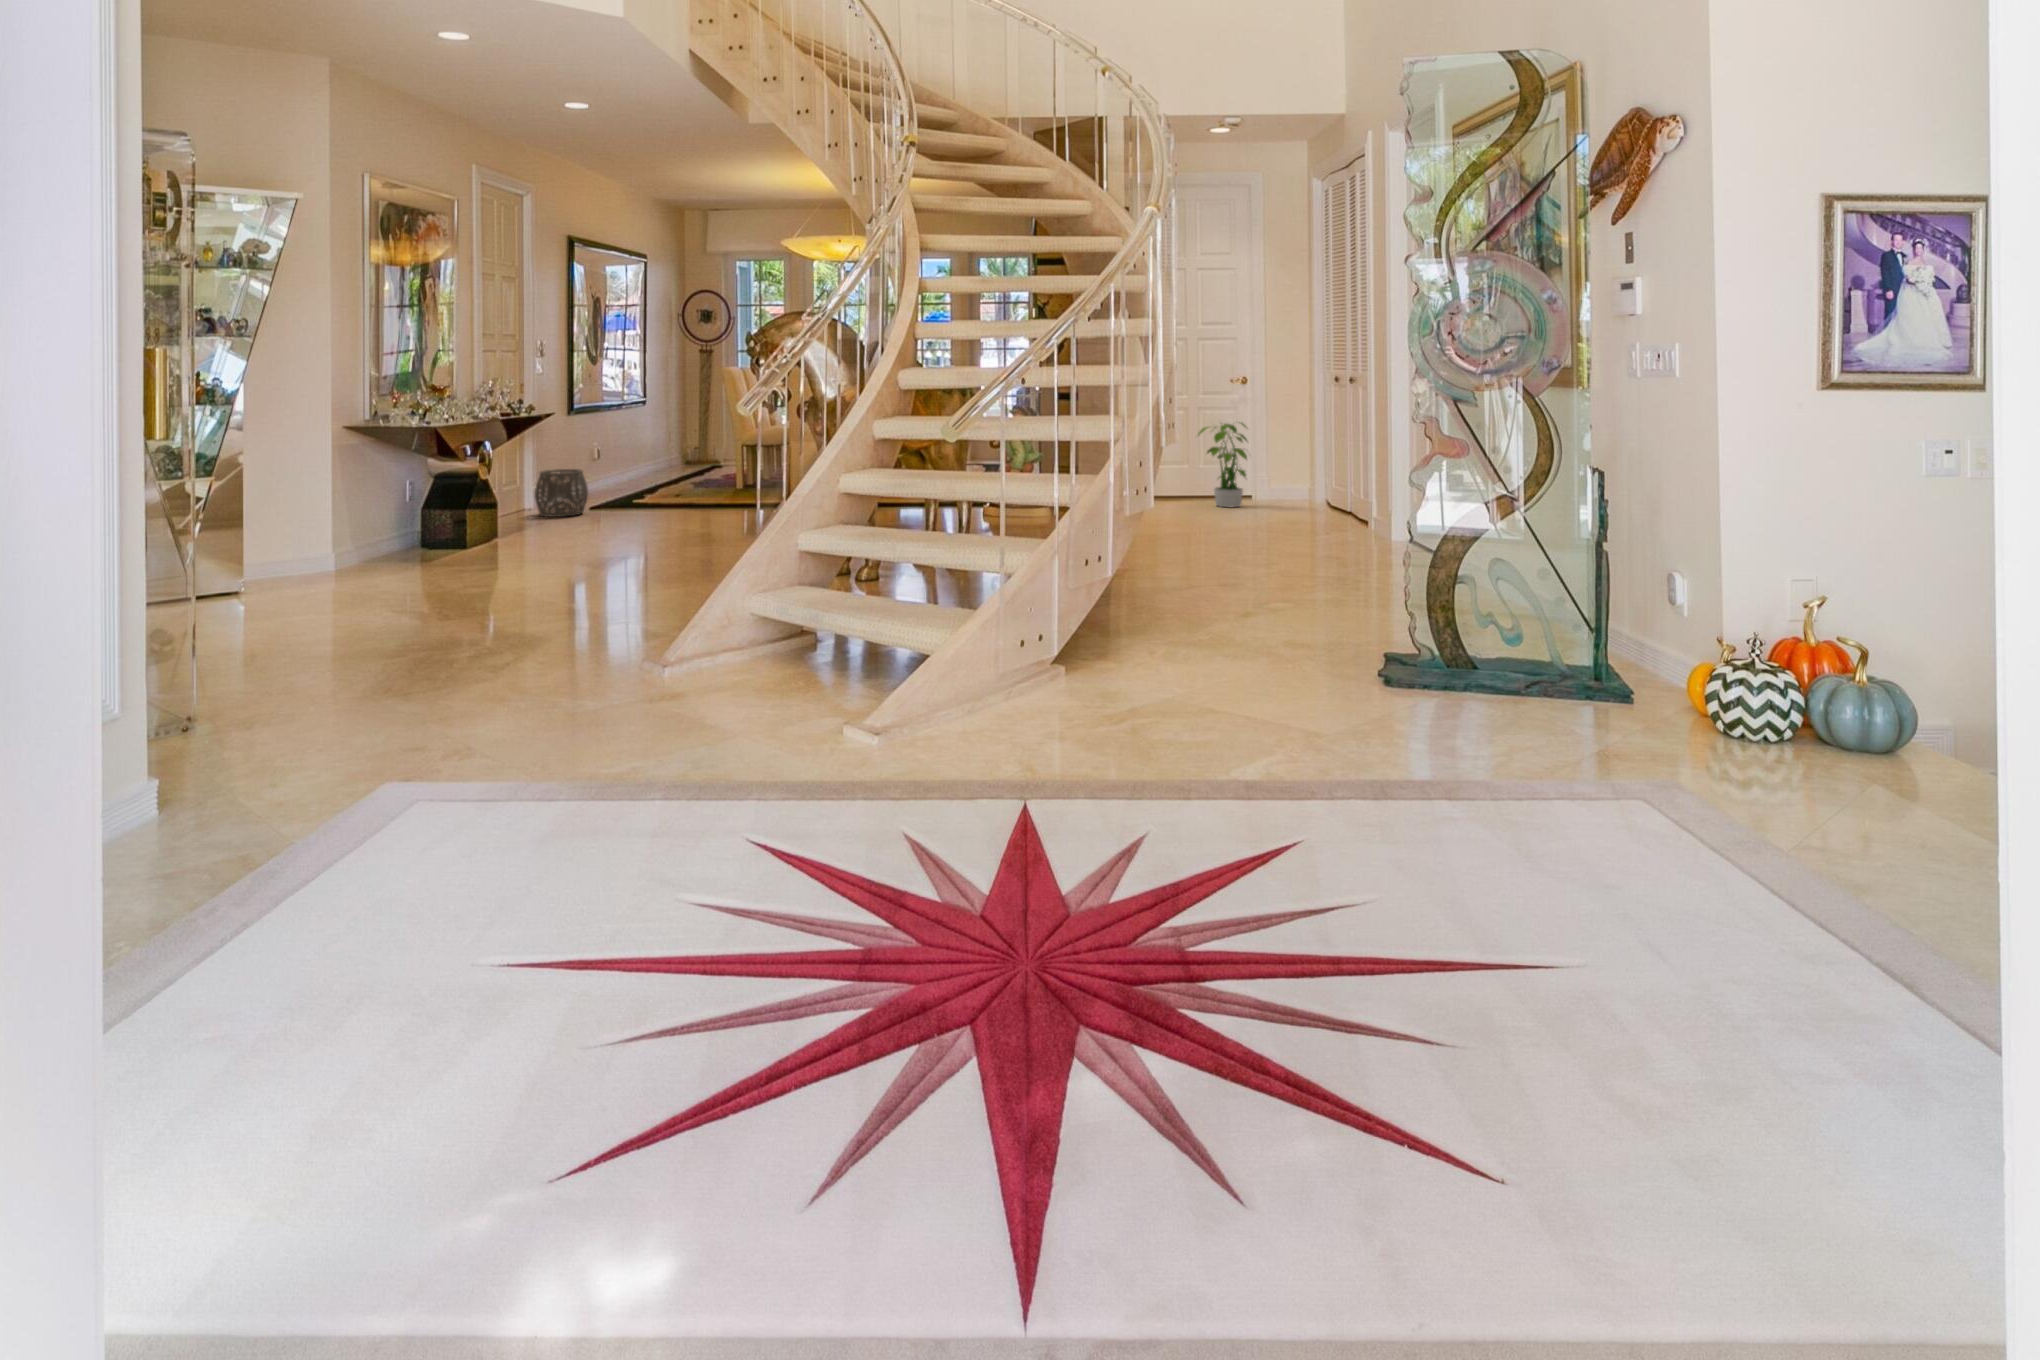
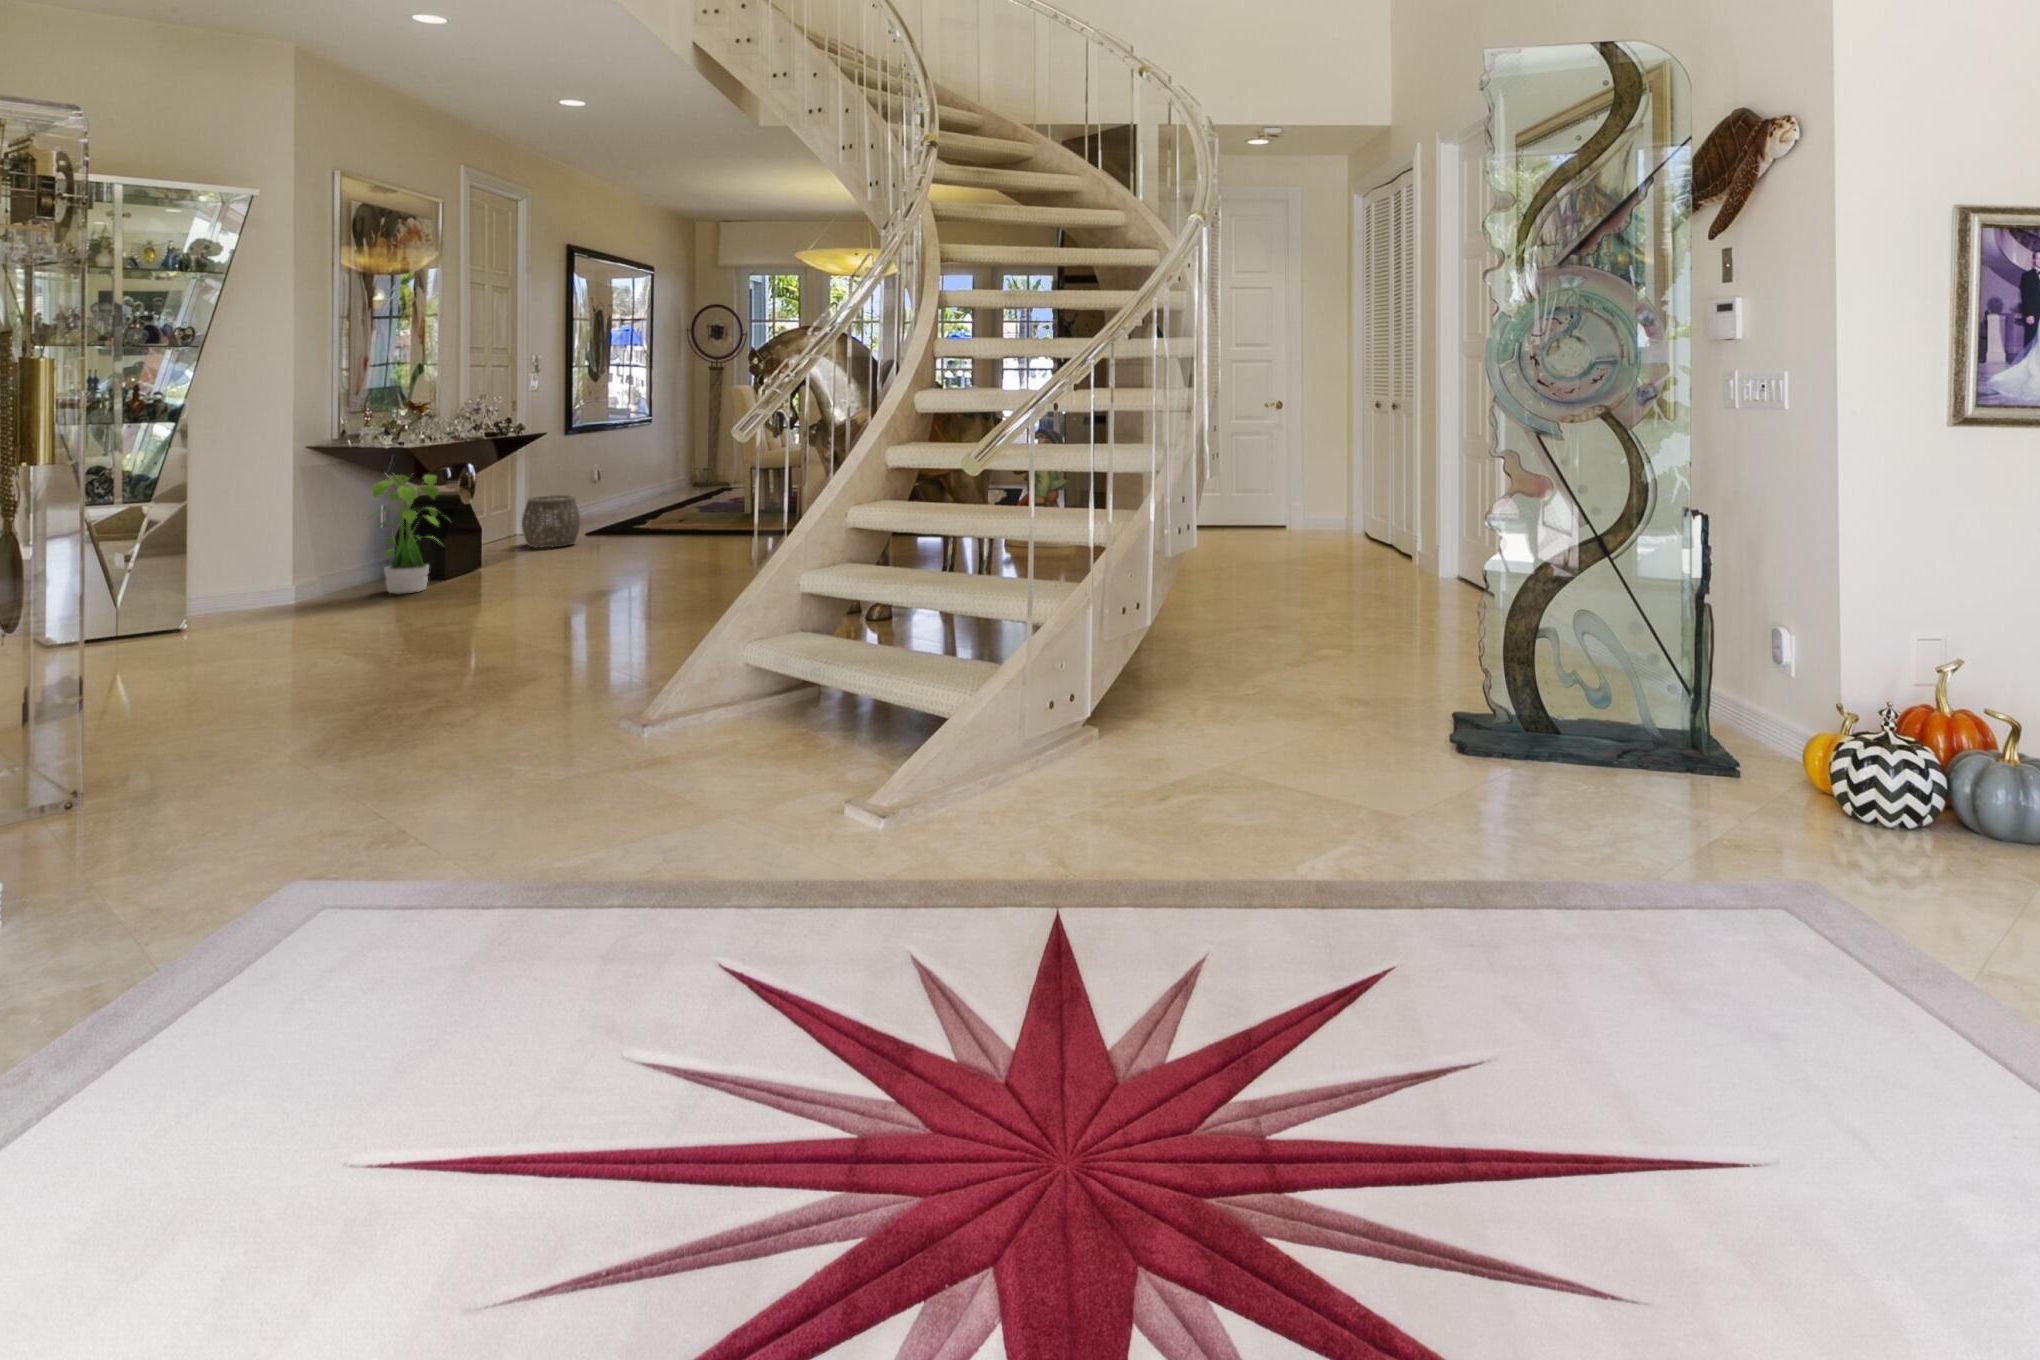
potted plant: present [1198,422,1247,507] -> present [371,473,448,594]

